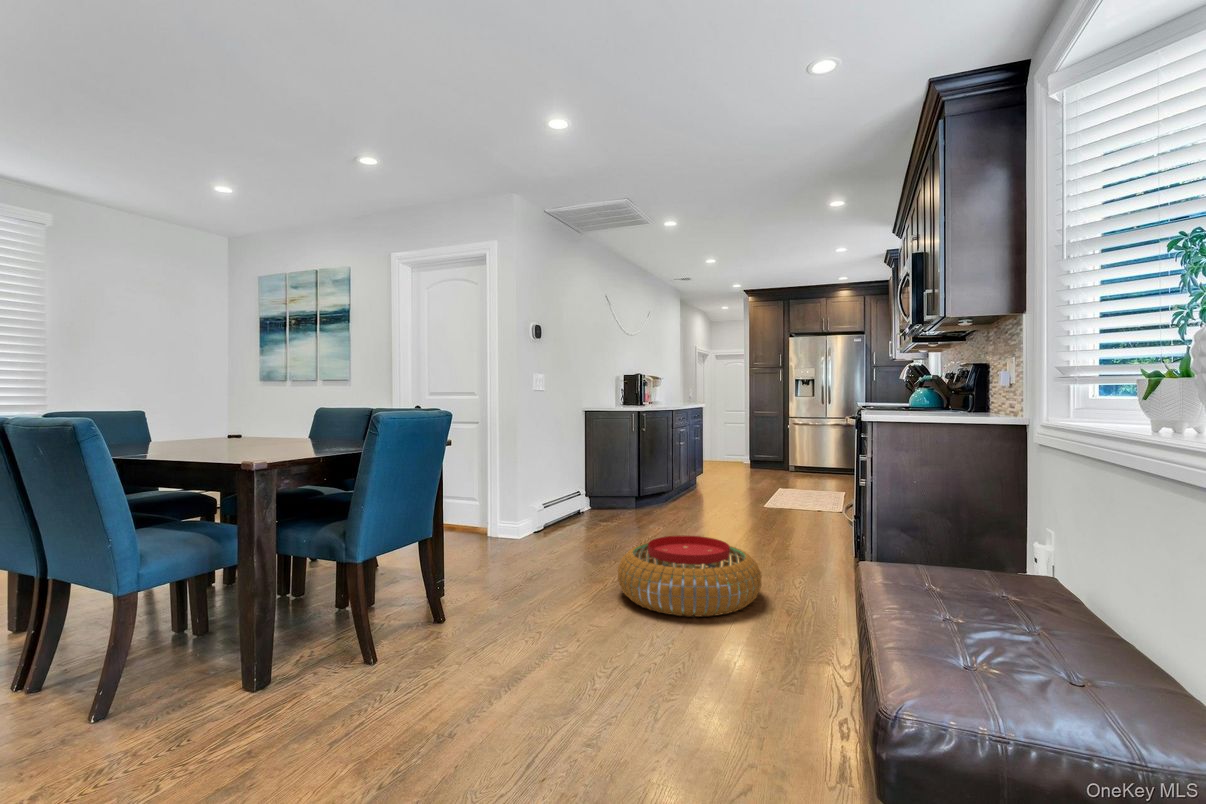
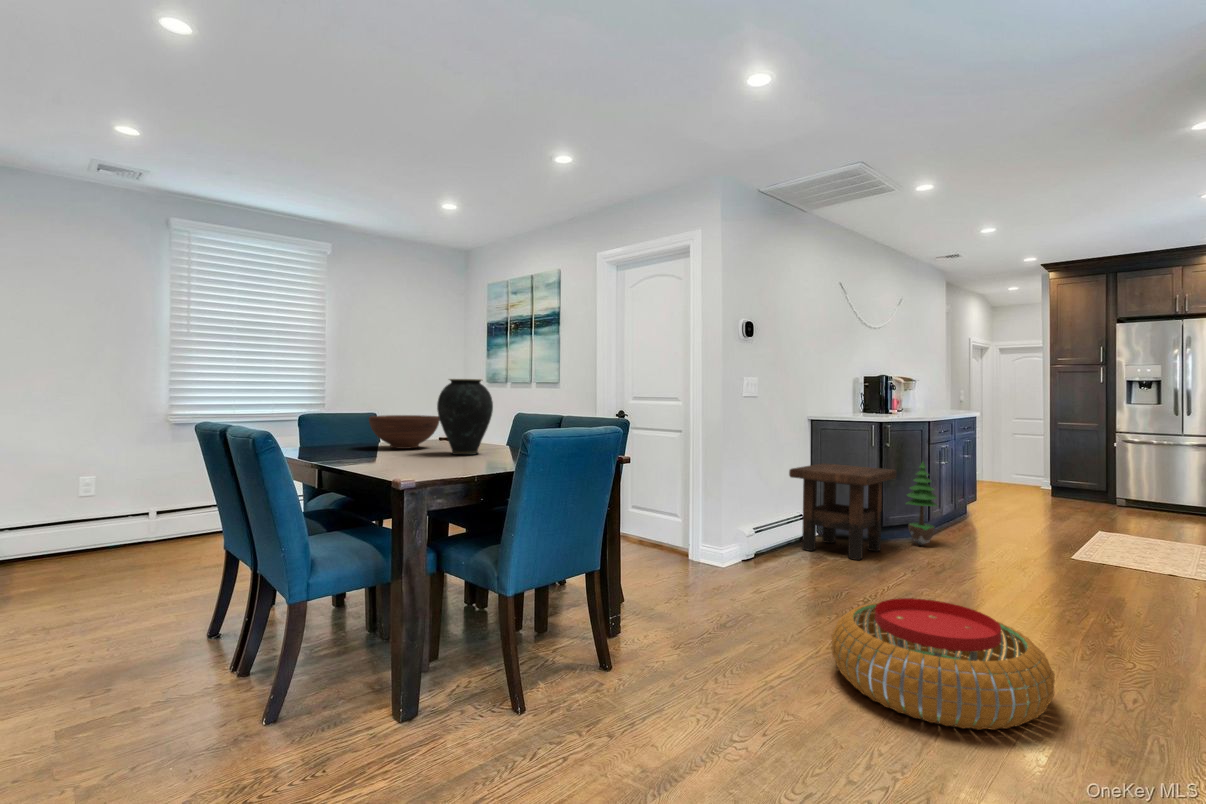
vase: none [249,371,309,445] -> present [437,379,493,455]
fruit bowl: none [157,410,241,443] -> present [369,415,440,449]
potted tree: none [655,441,679,509] -> present [906,461,938,545]
side table: none [568,447,649,523] -> present [789,463,896,560]

